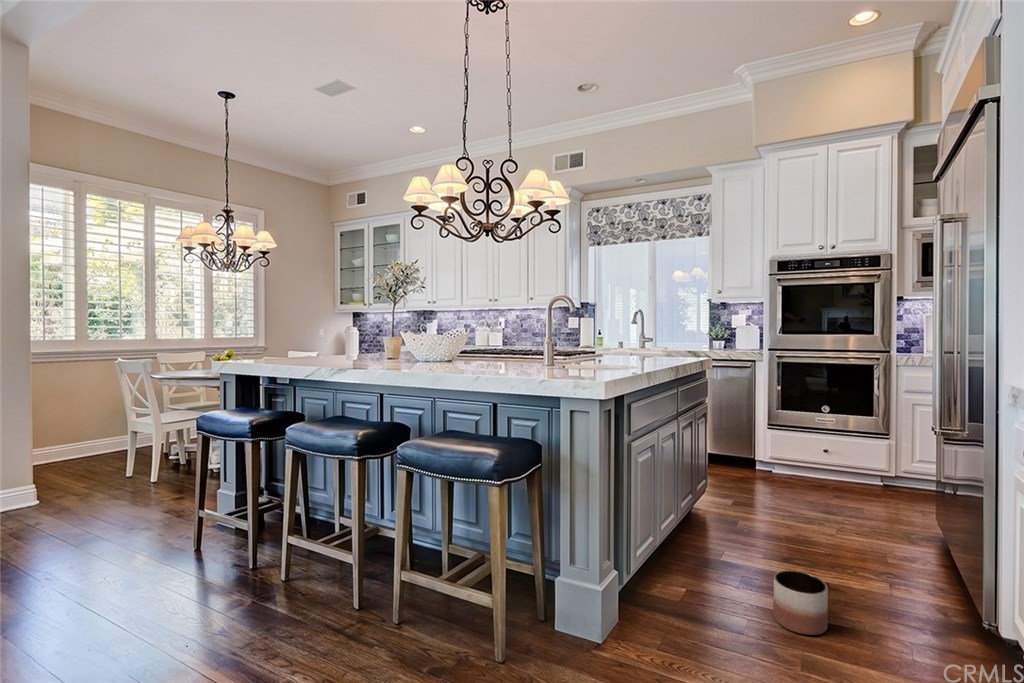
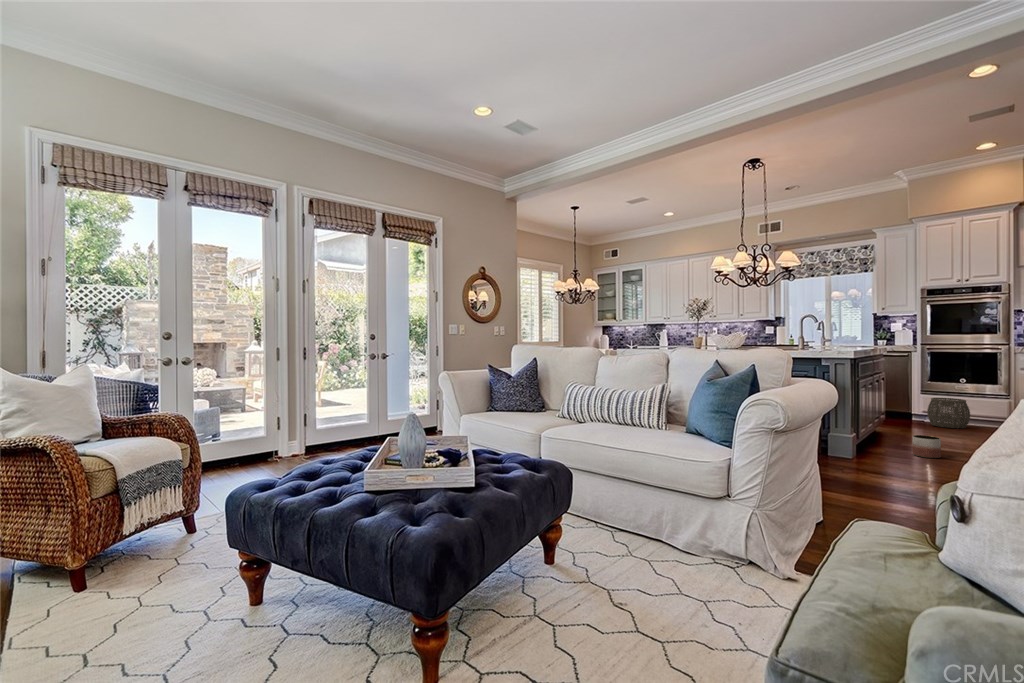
woven basket: none [779,435,839,489] -> present [927,398,970,429]

